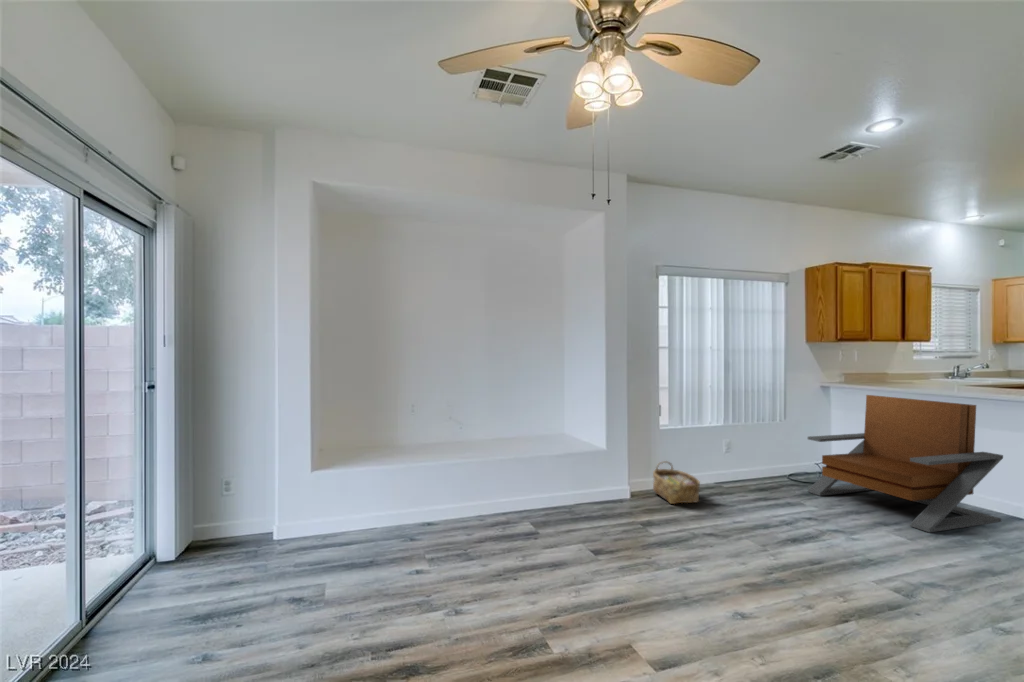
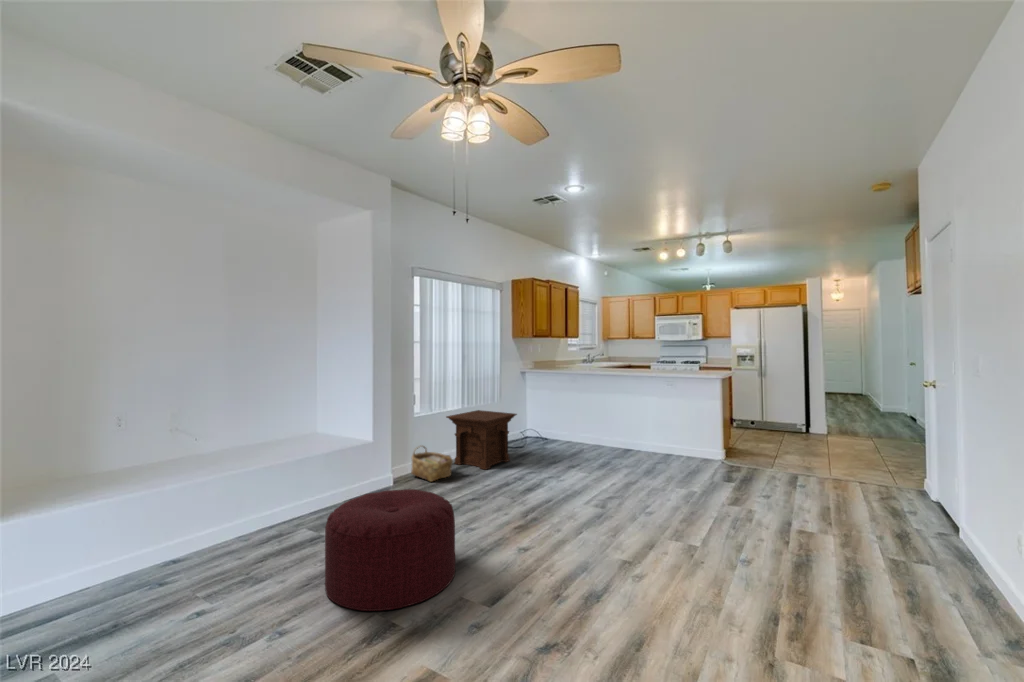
lounge chair: present [808,395,1003,532] -> none [519,376,622,465]
side table: none [700,429,799,504] -> present [446,410,517,470]
ottoman: none [509,501,644,633] -> present [325,489,455,611]

